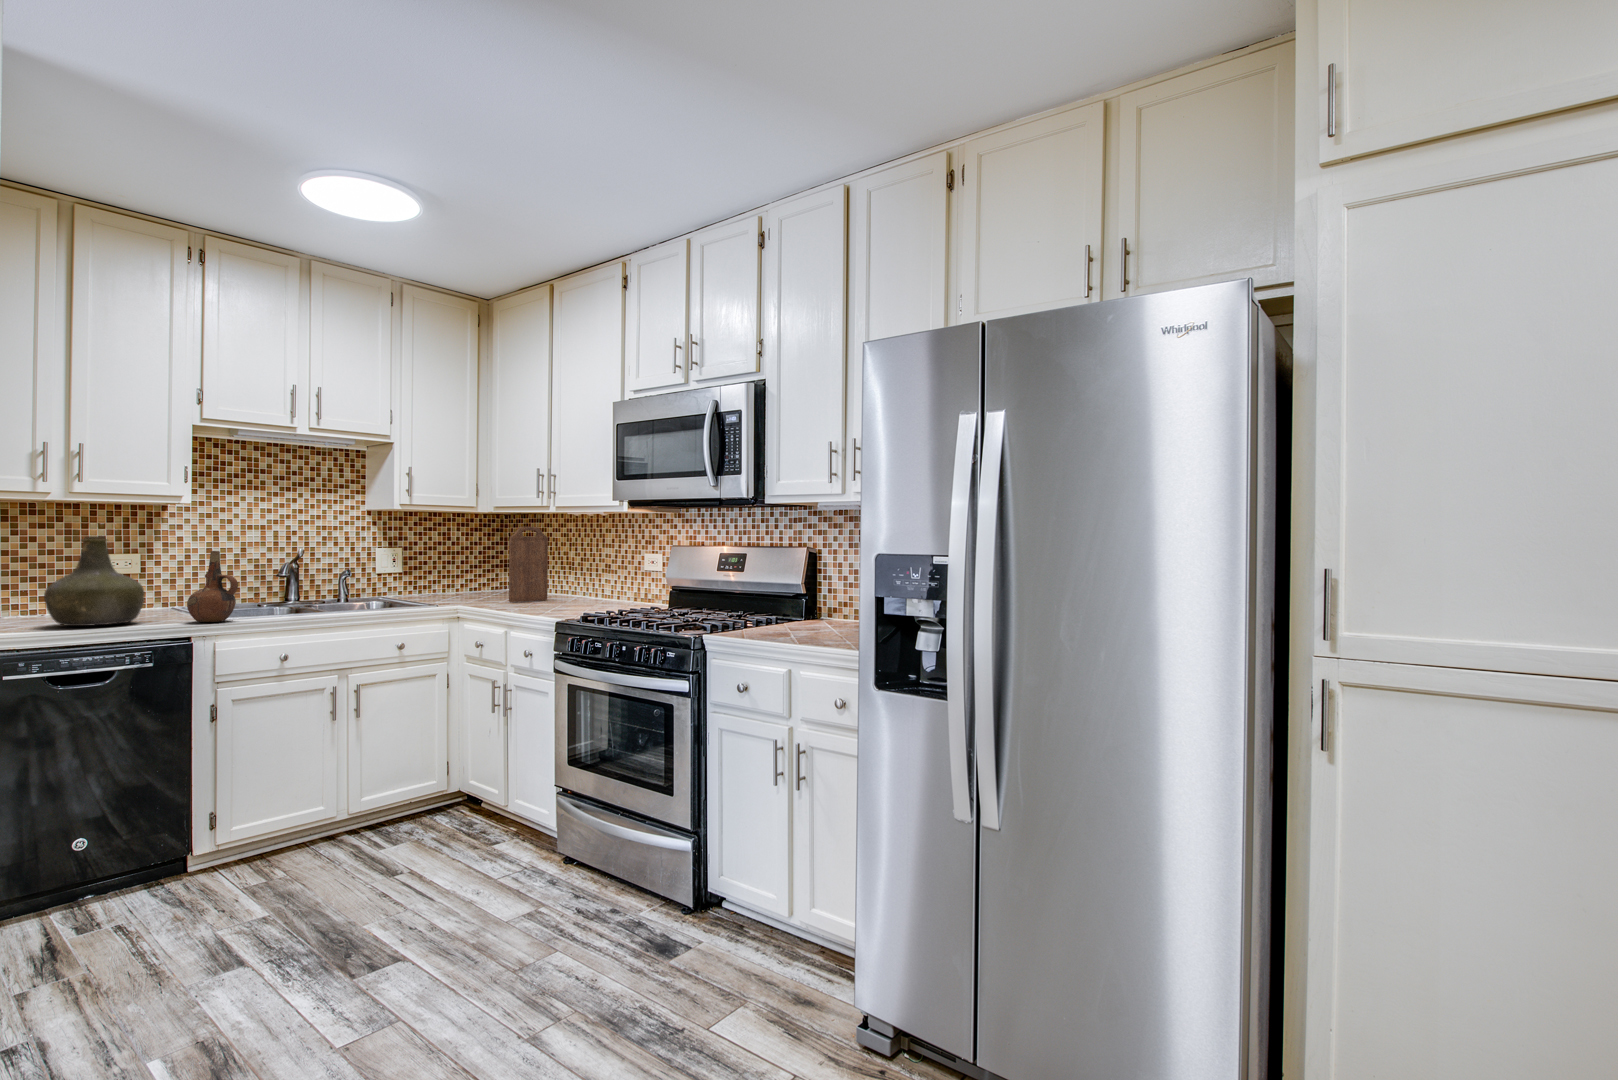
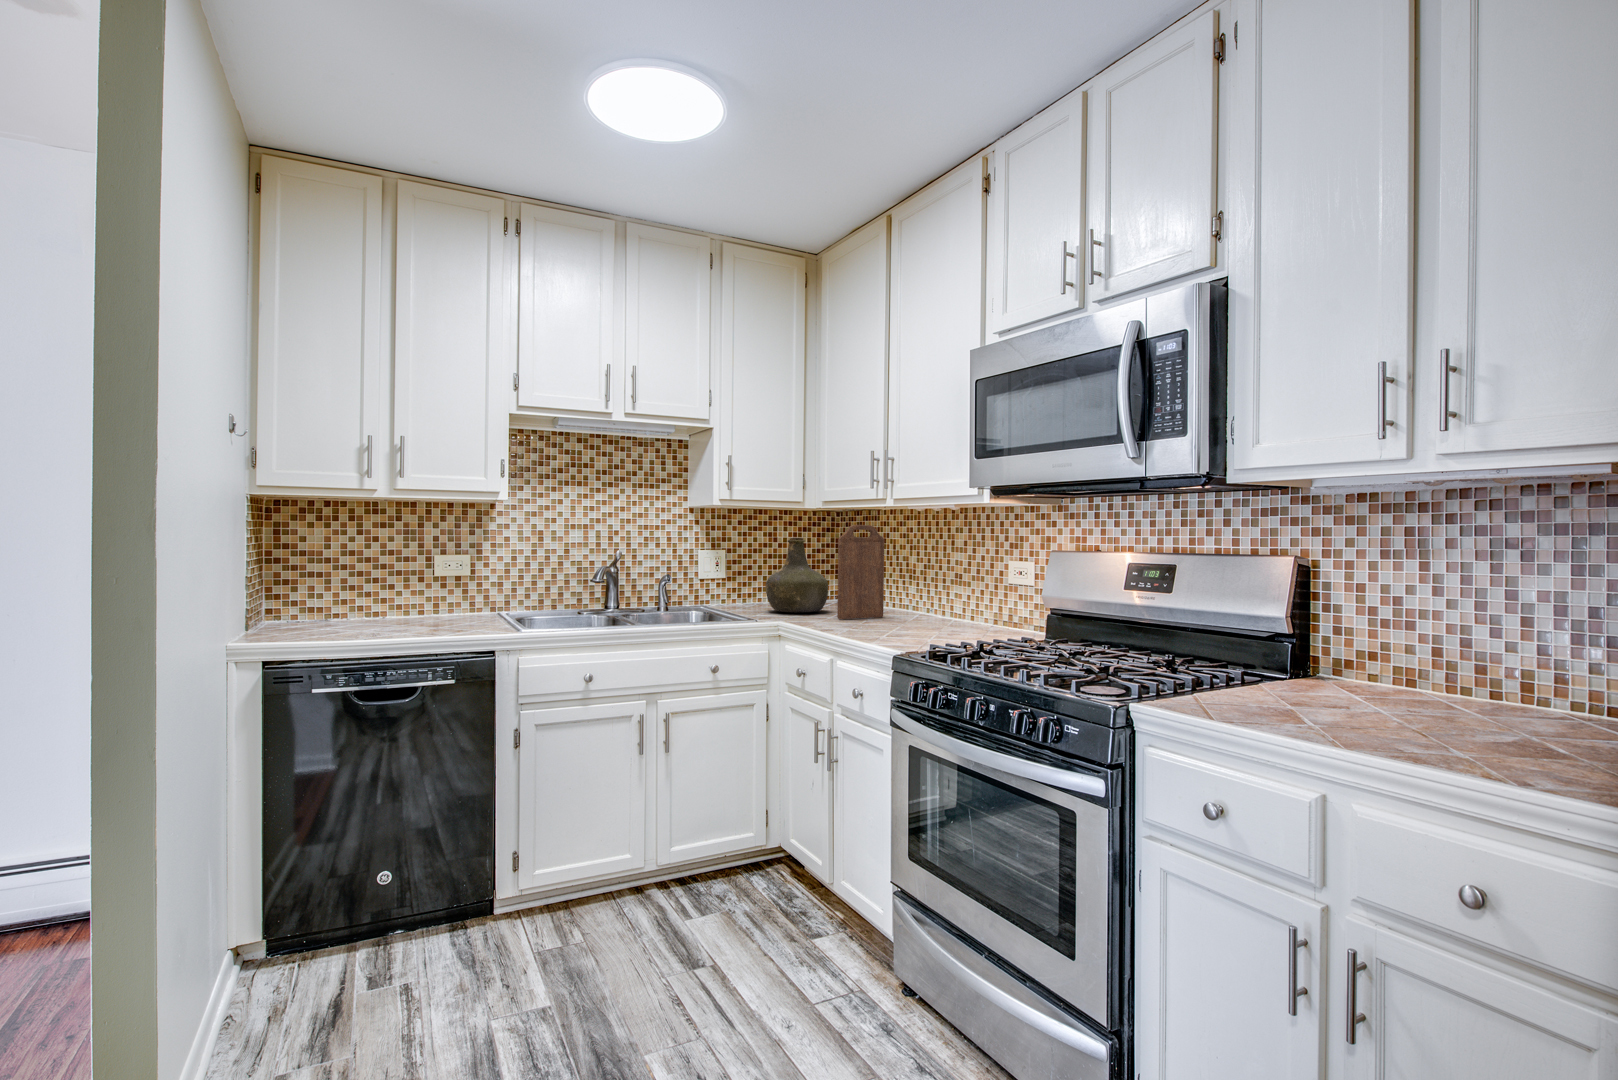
bottle: present [44,536,145,626] -> present [766,538,828,612]
ceramic pitcher: present [187,551,238,622] -> none [491,553,540,635]

